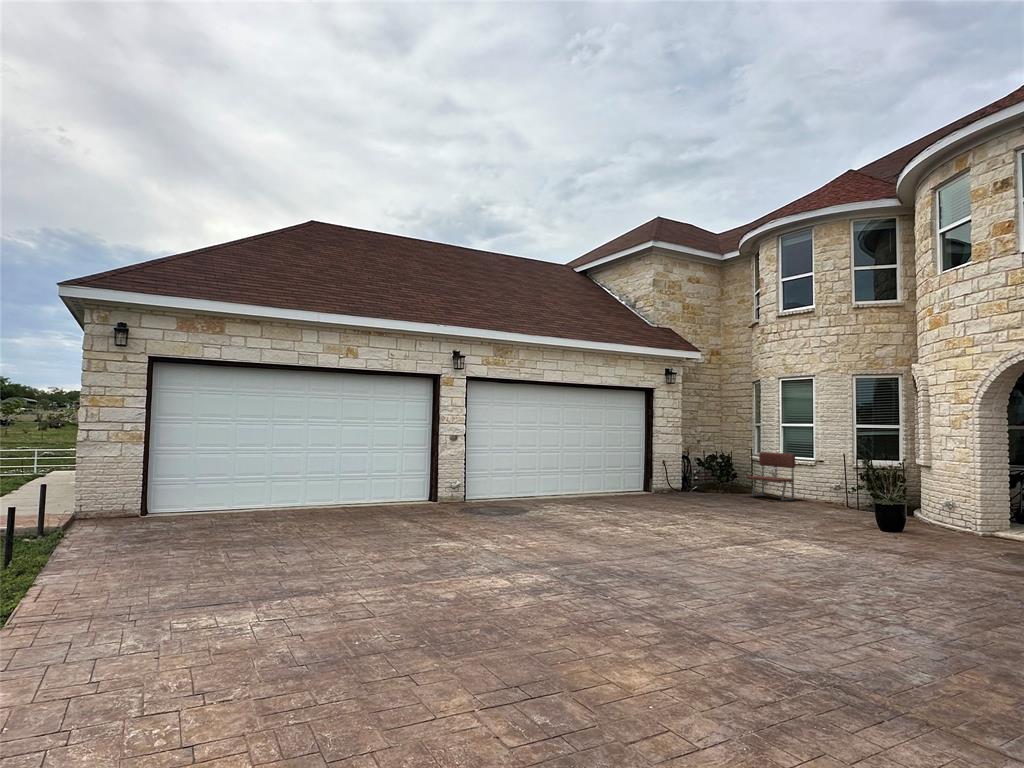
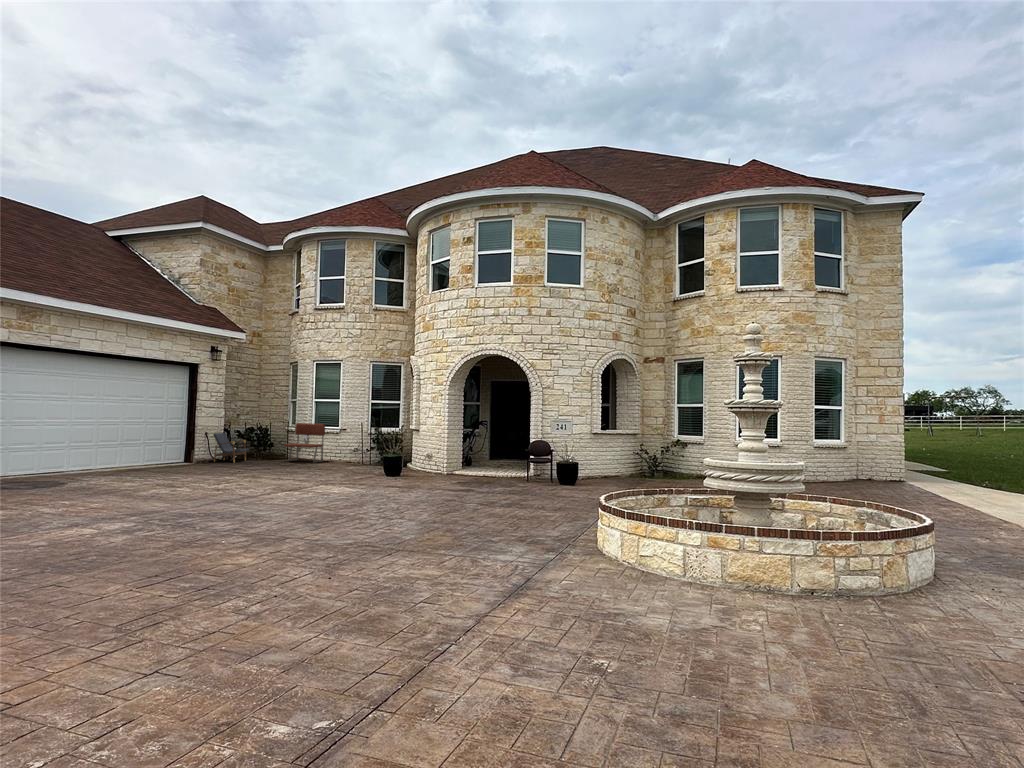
lounge chair: none [672,460,709,494] -> present [213,433,249,462]

